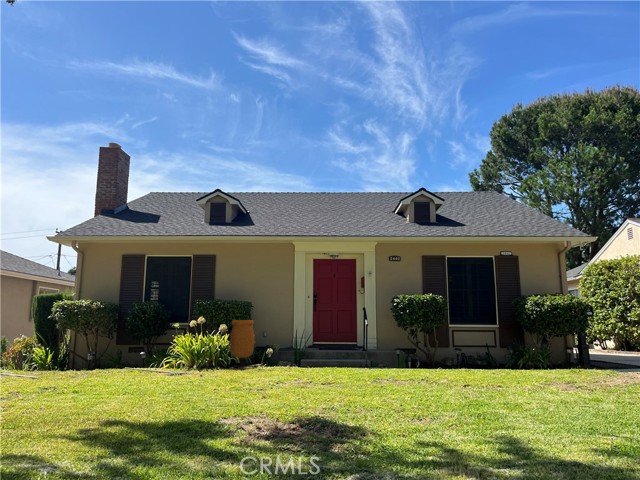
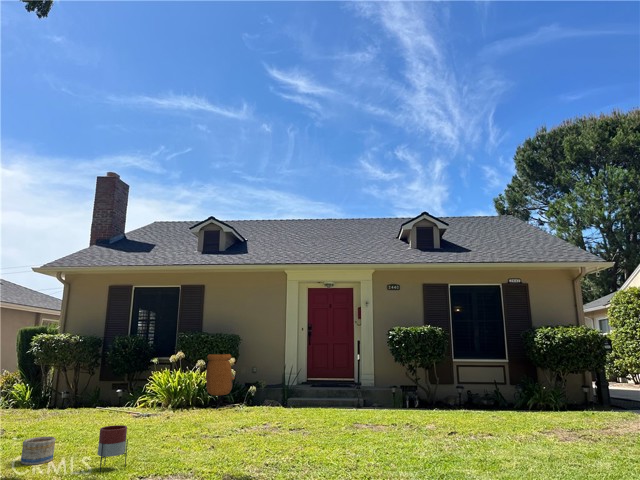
planter: none [179,380,204,419] -> present [98,425,128,472]
basket: none [104,391,132,415] -> present [21,437,56,465]

